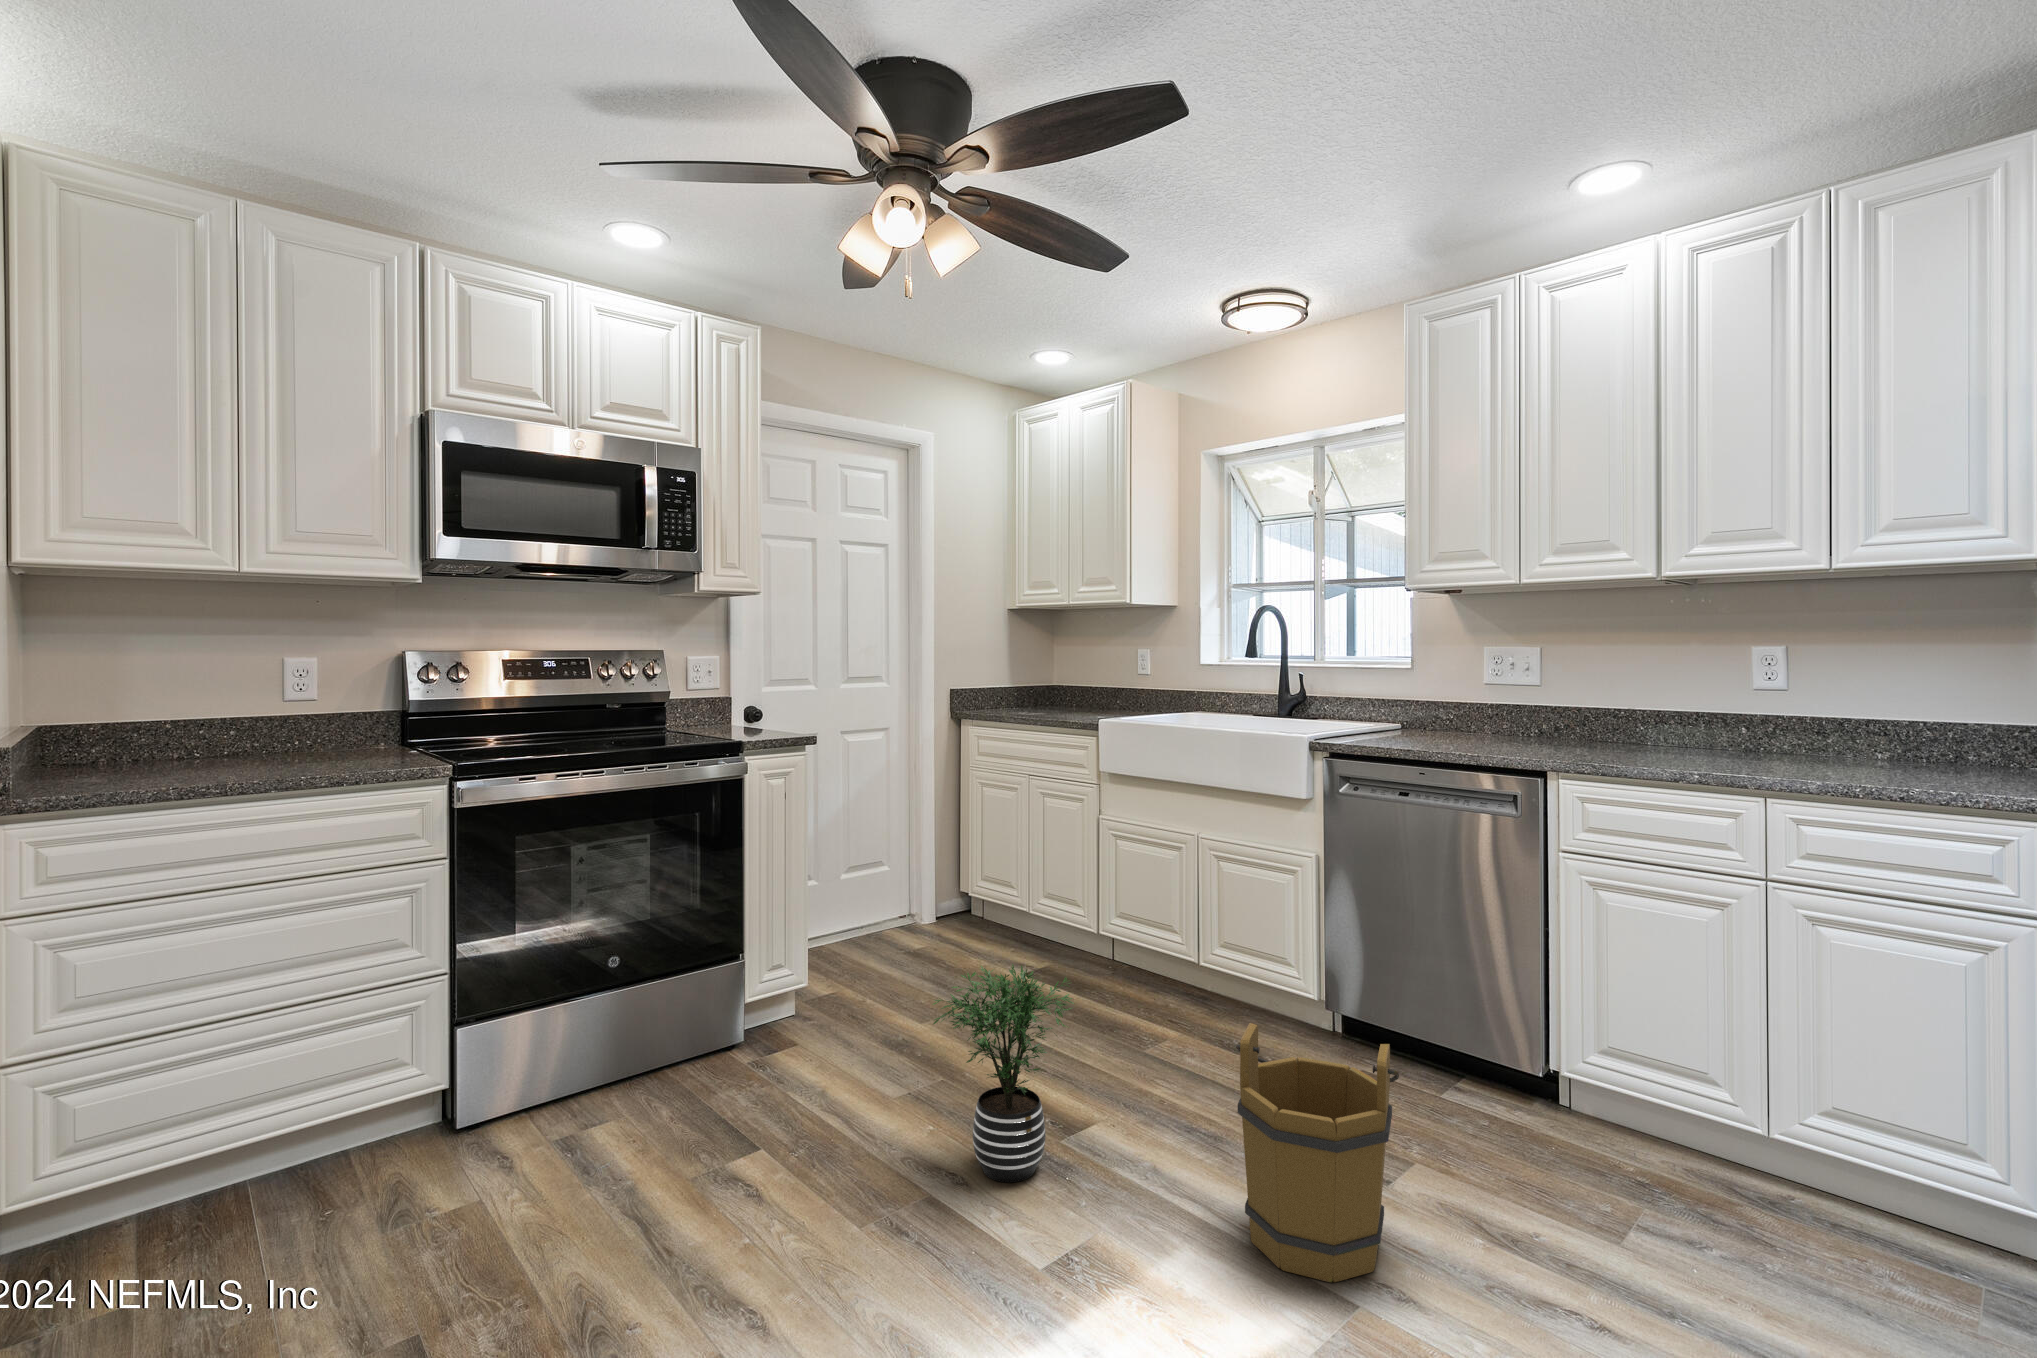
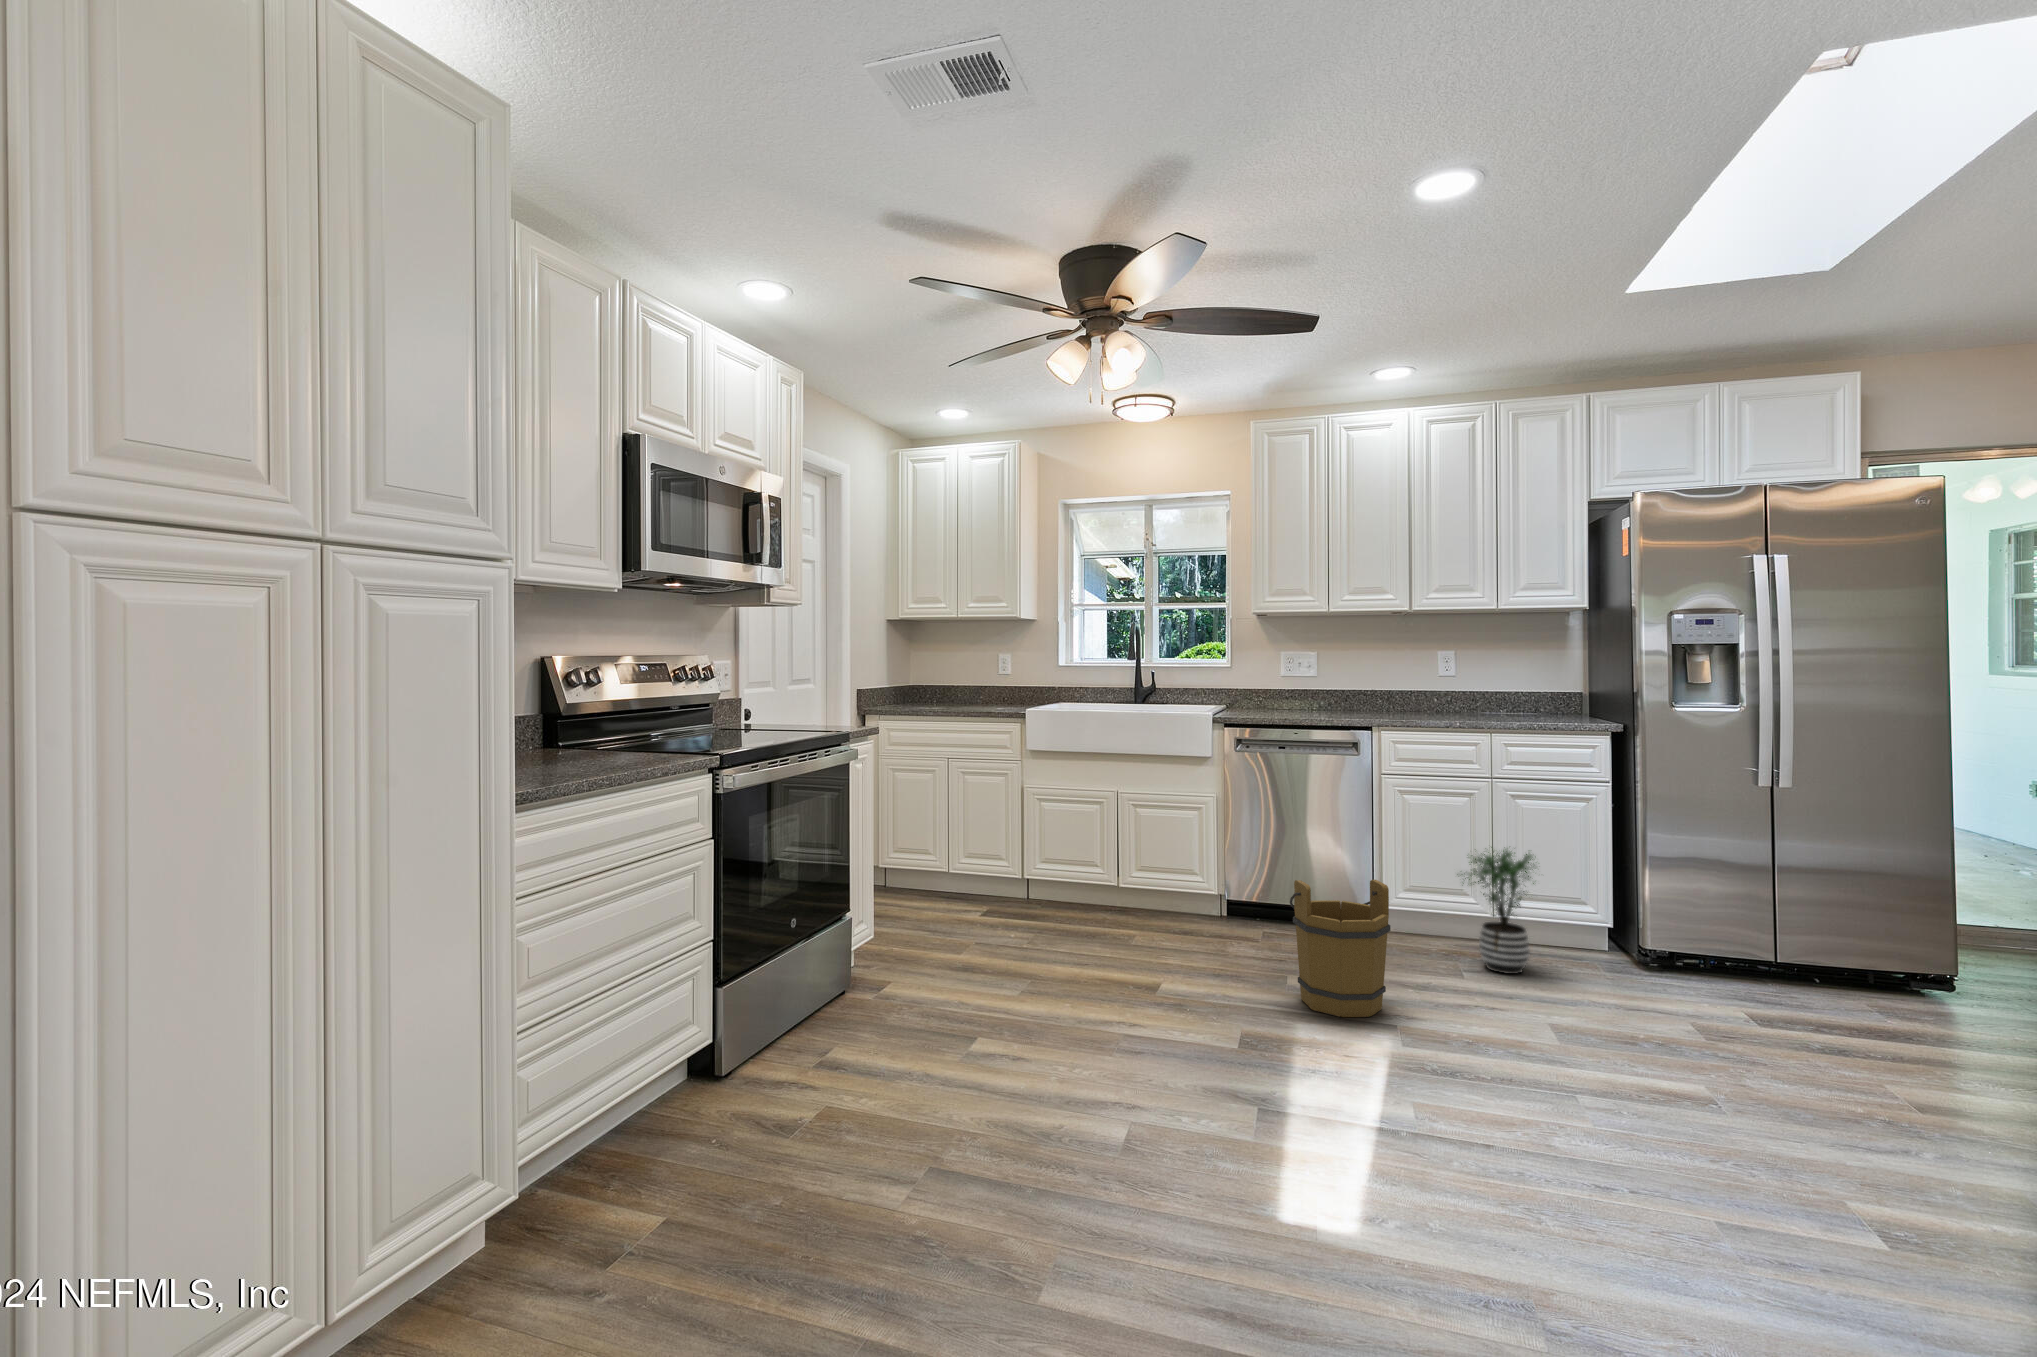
potted plant: present [933,964,1074,1182] -> present [1457,847,1535,974]

